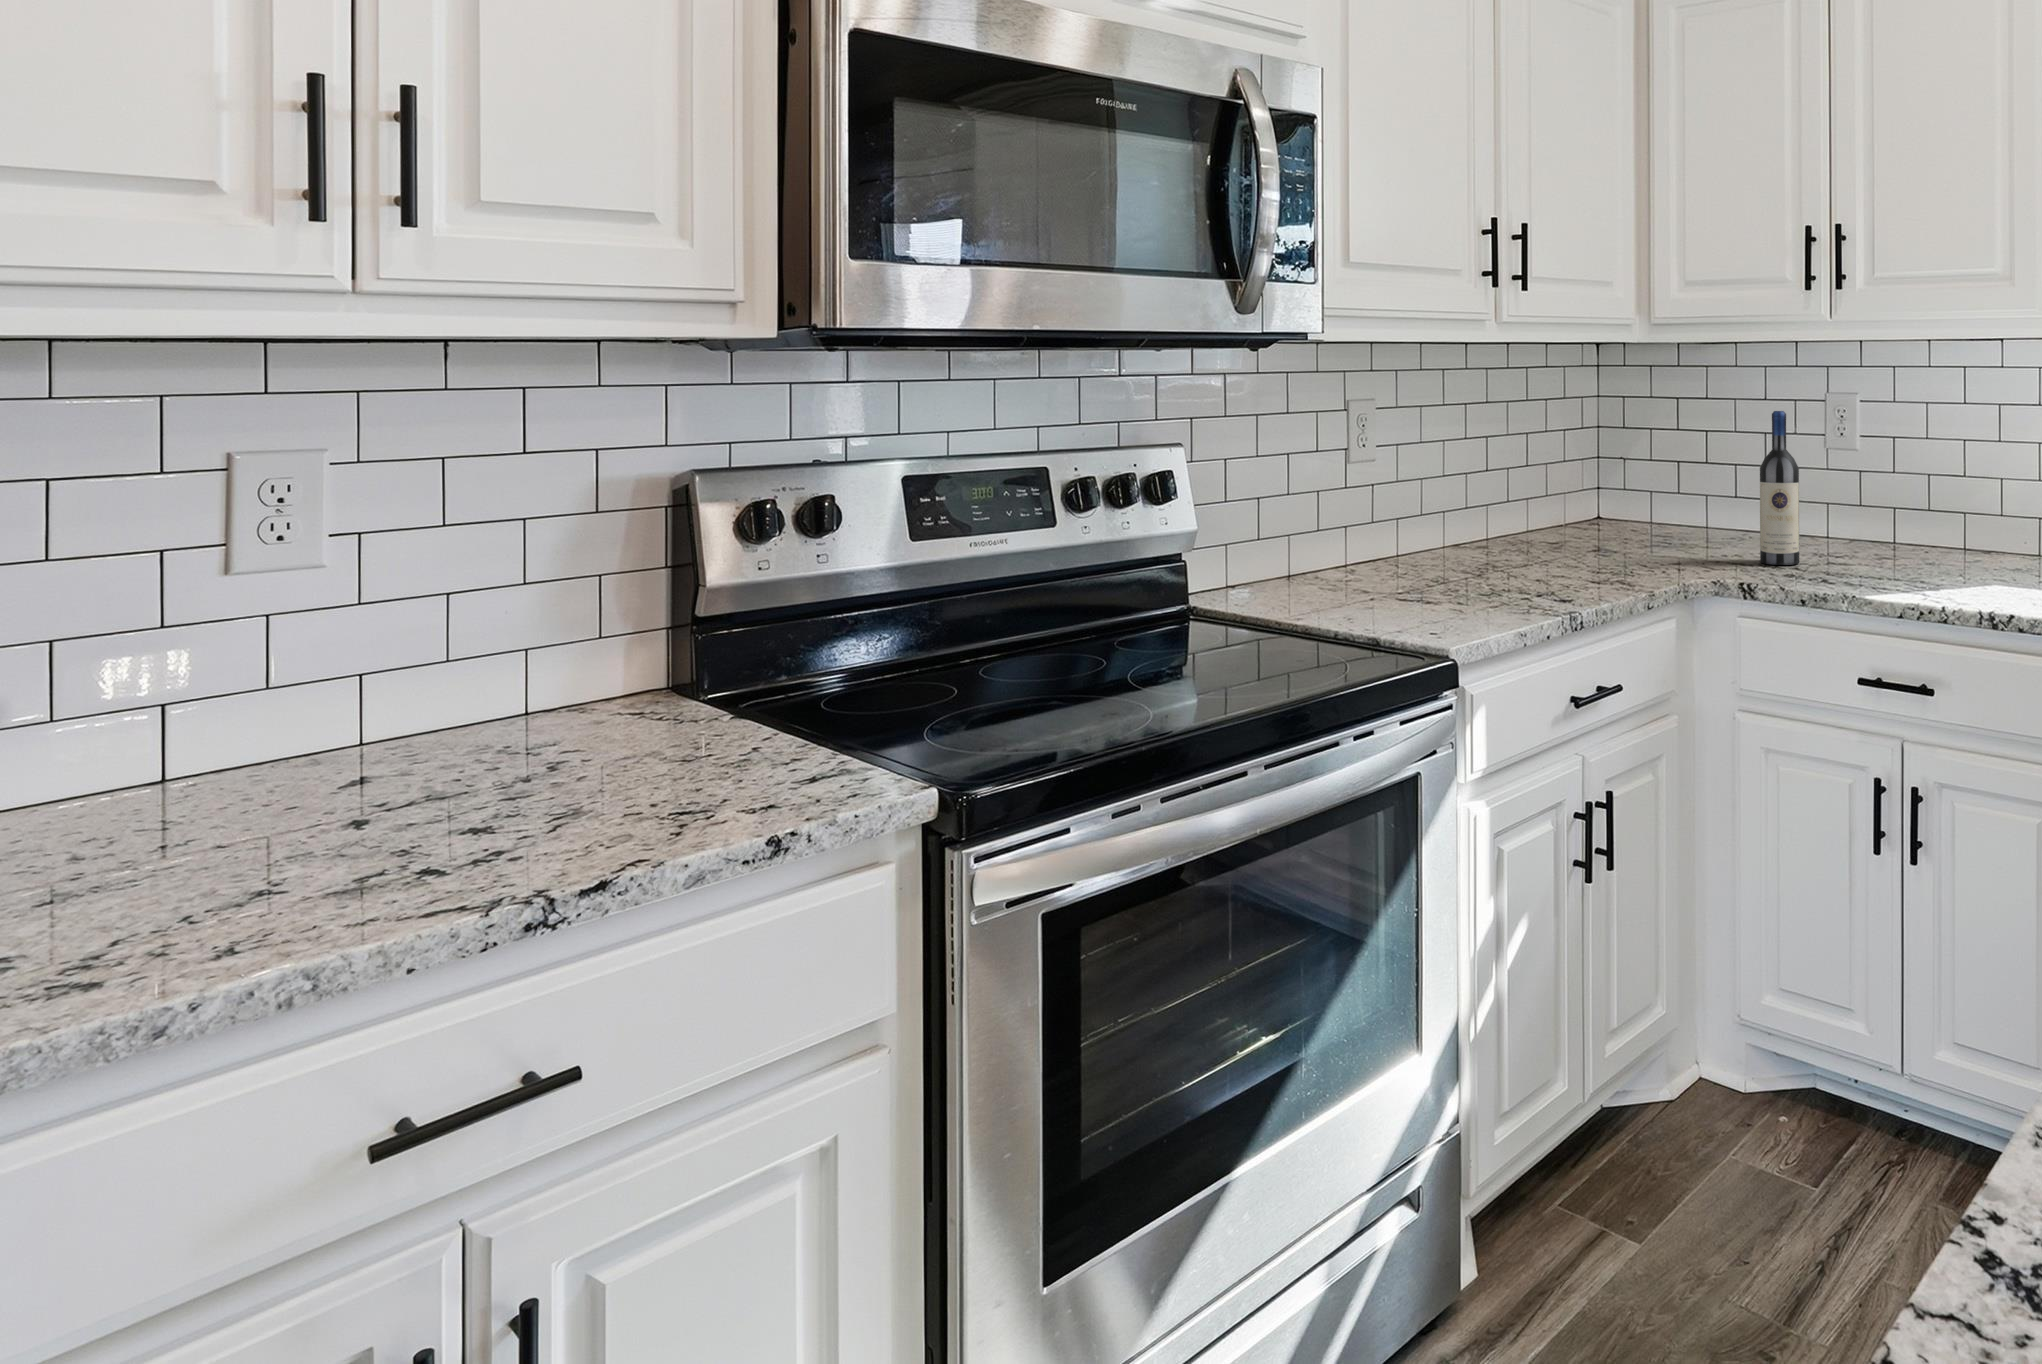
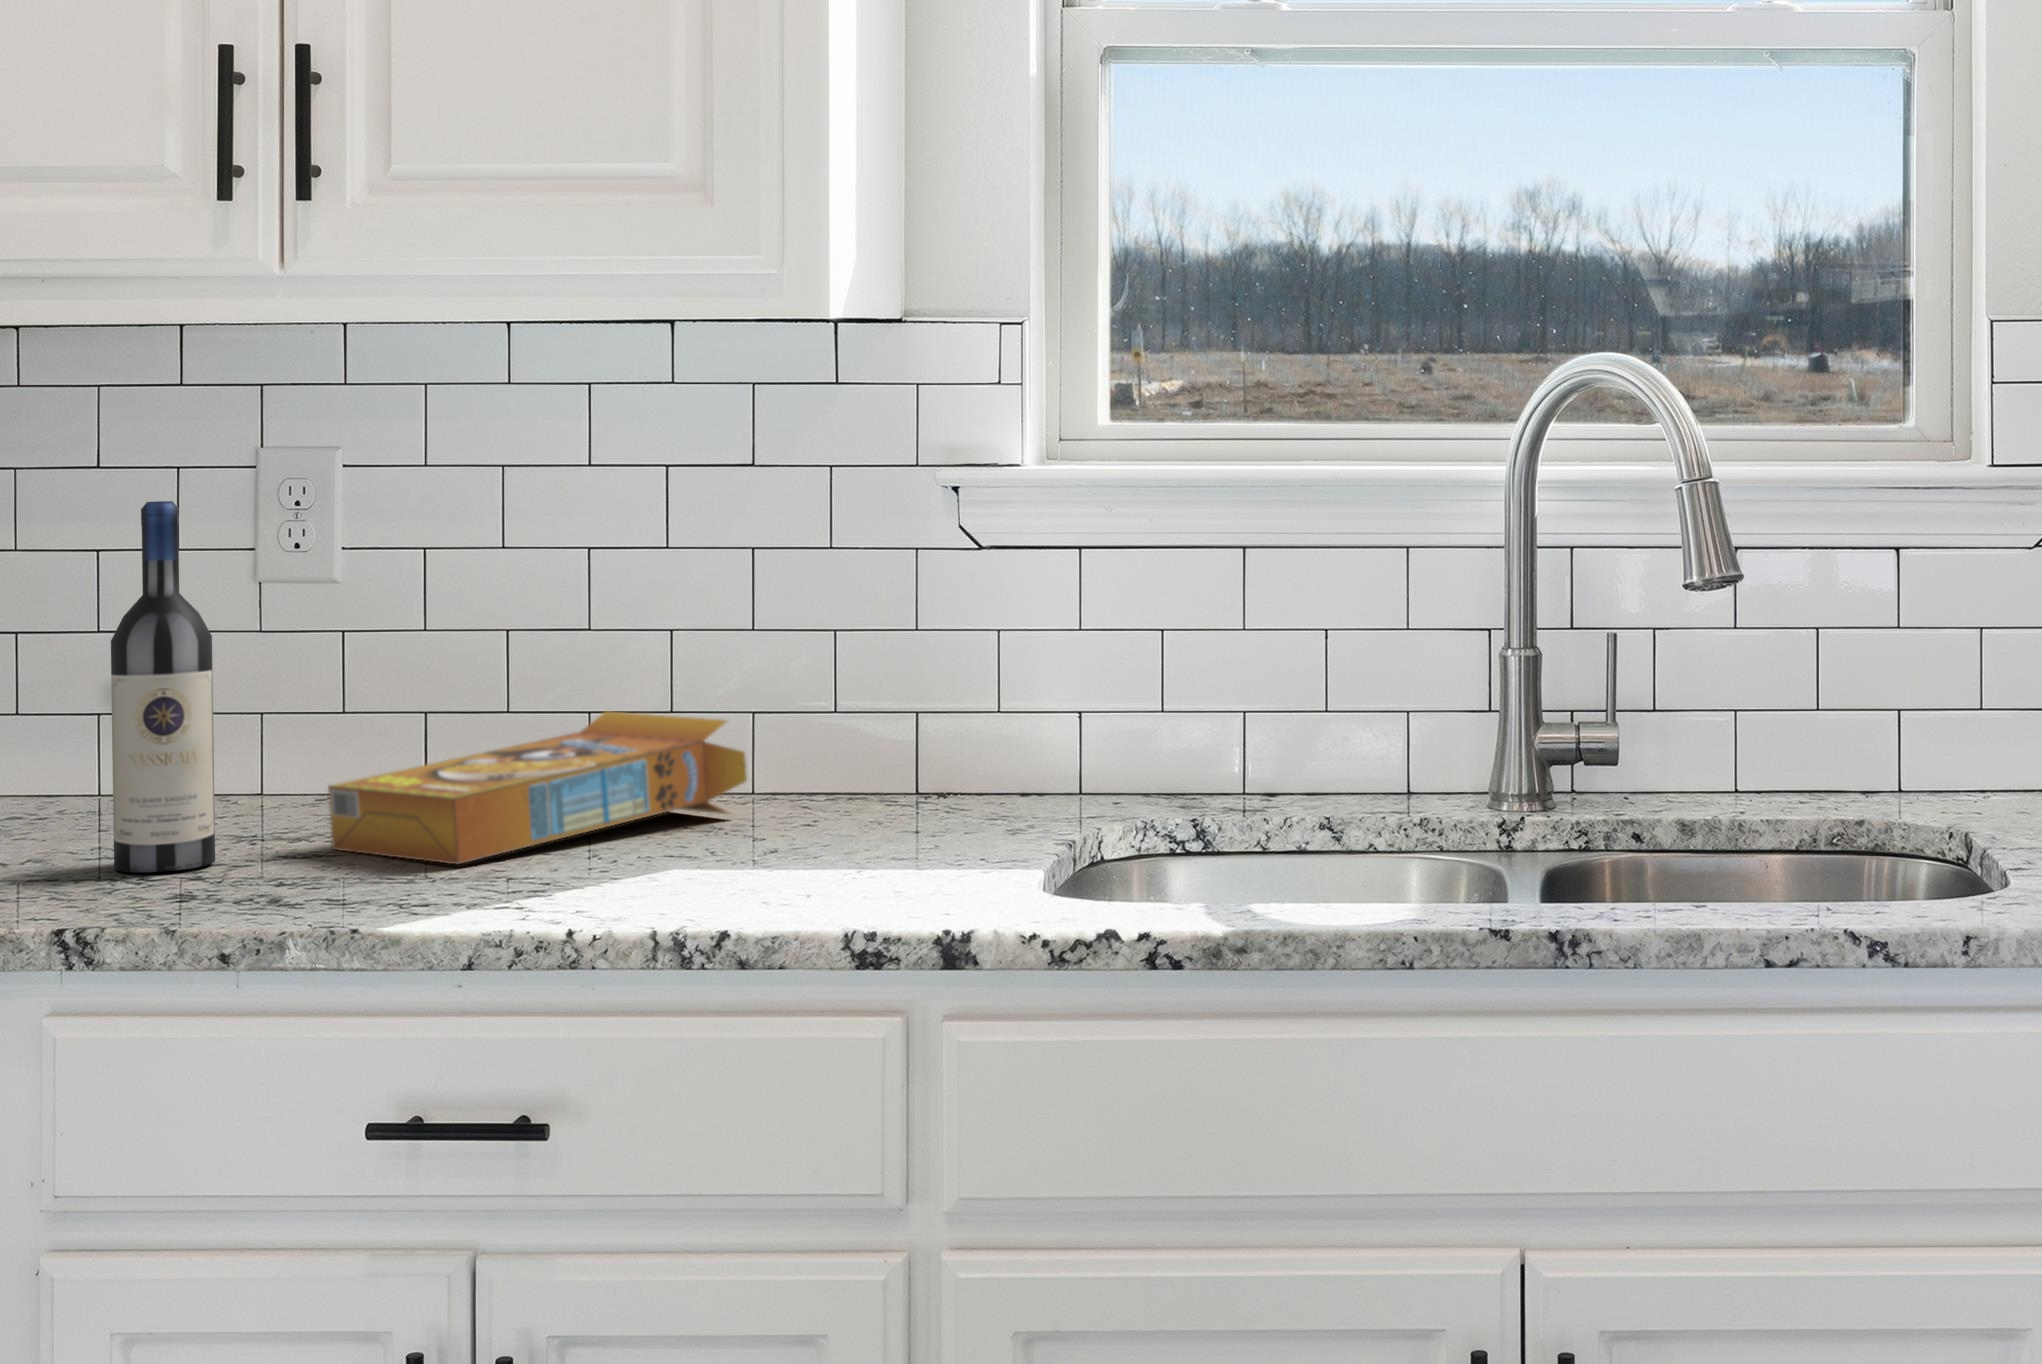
cereal box: none [1845,513,2031,574] -> present [328,711,747,864]

